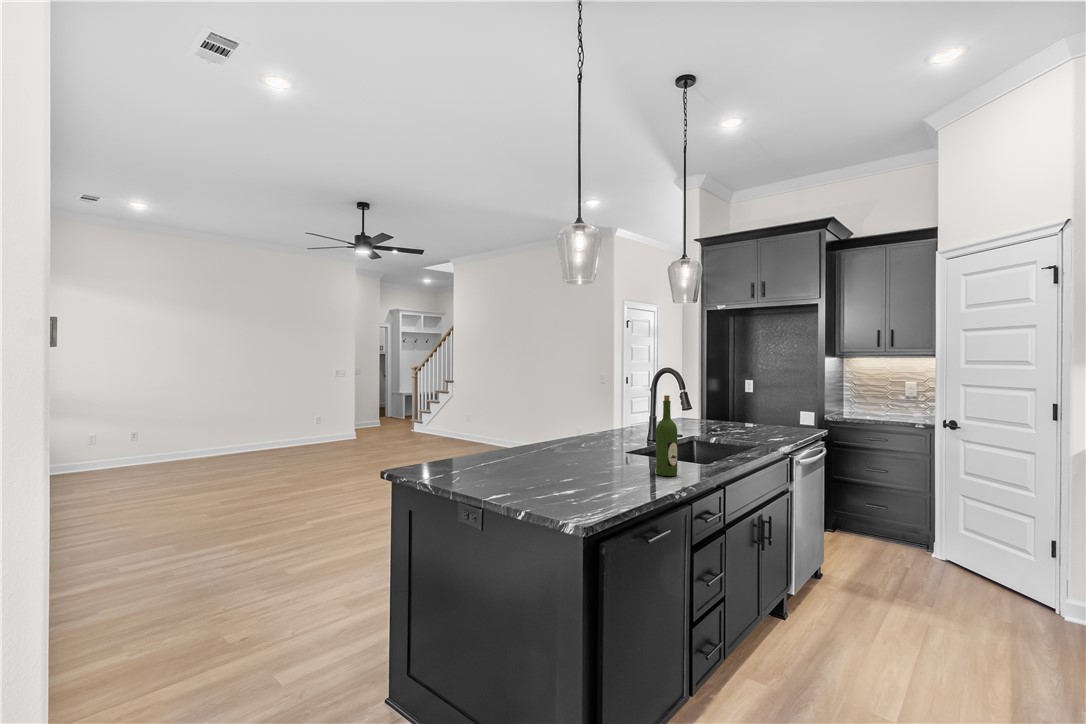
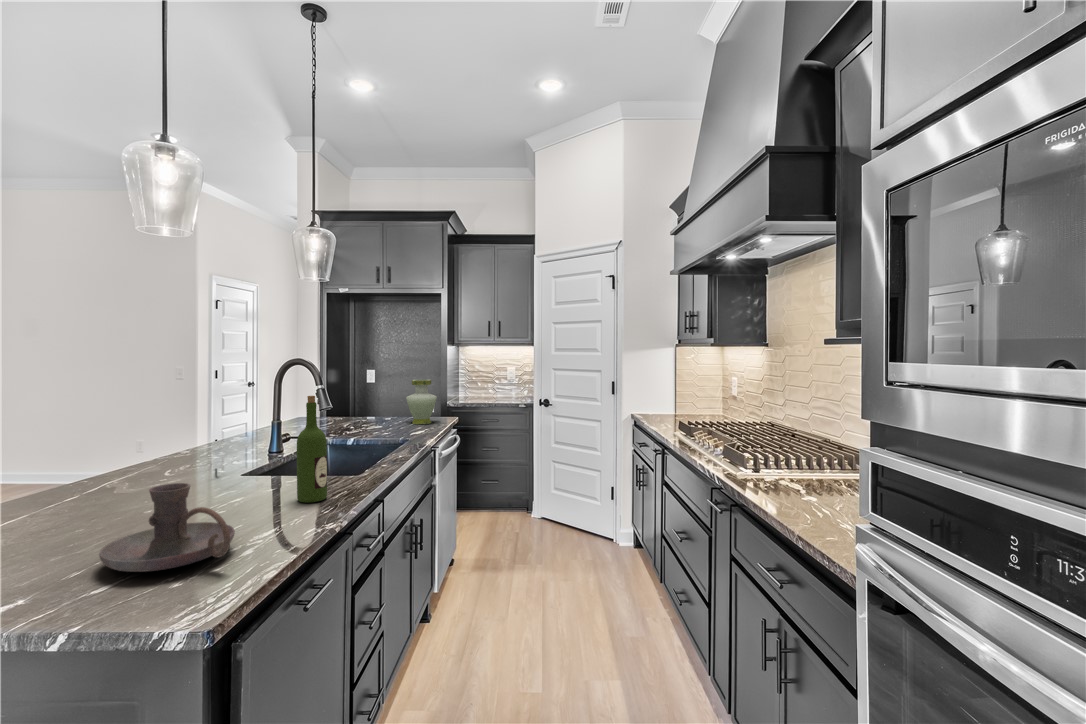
vase: none [771,390,803,433] -> present [406,380,437,424]
candle holder: none [540,444,609,494] -> present [99,483,235,572]

